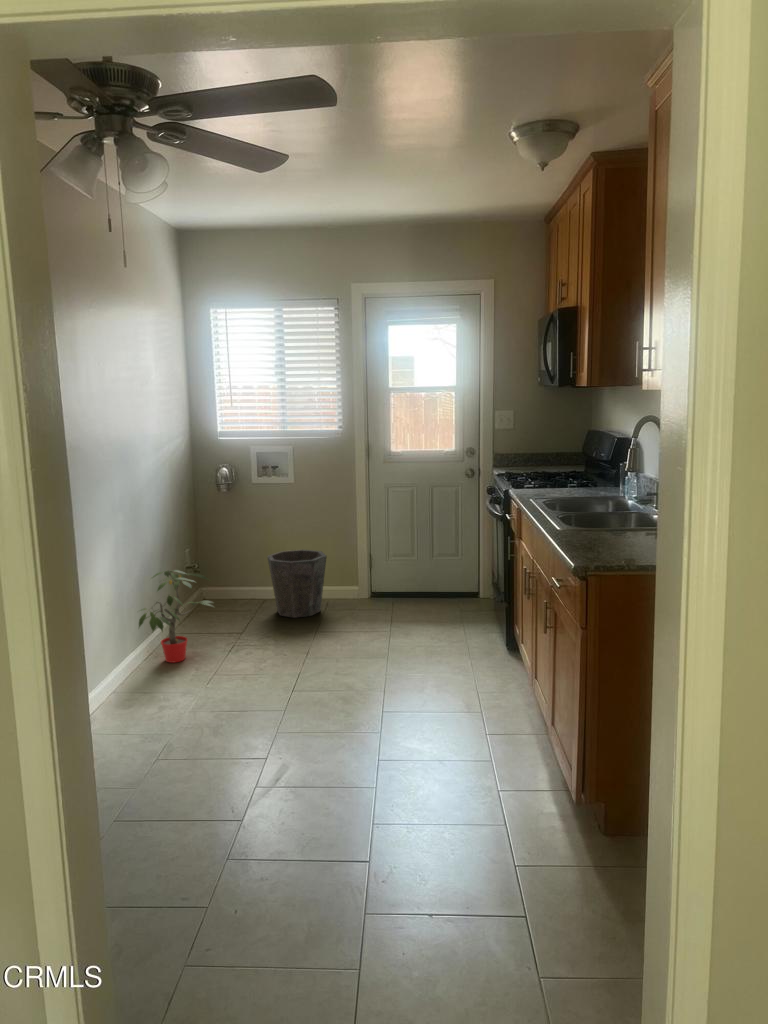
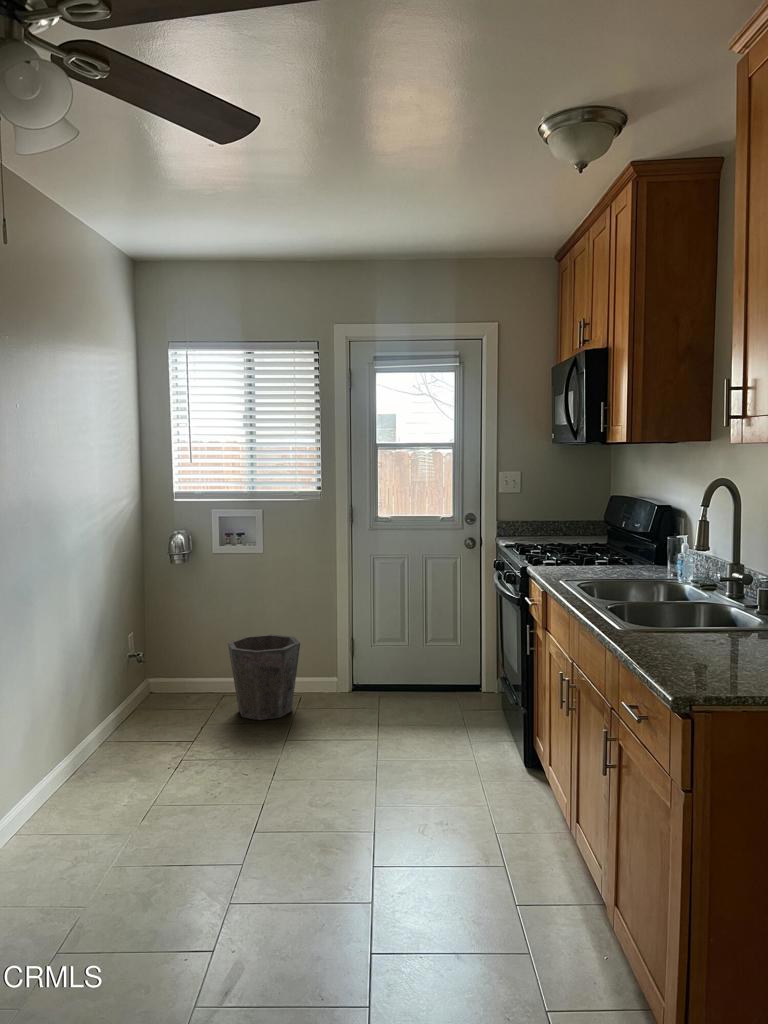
potted plant: present [139,570,213,663] -> none [56,665,162,785]

